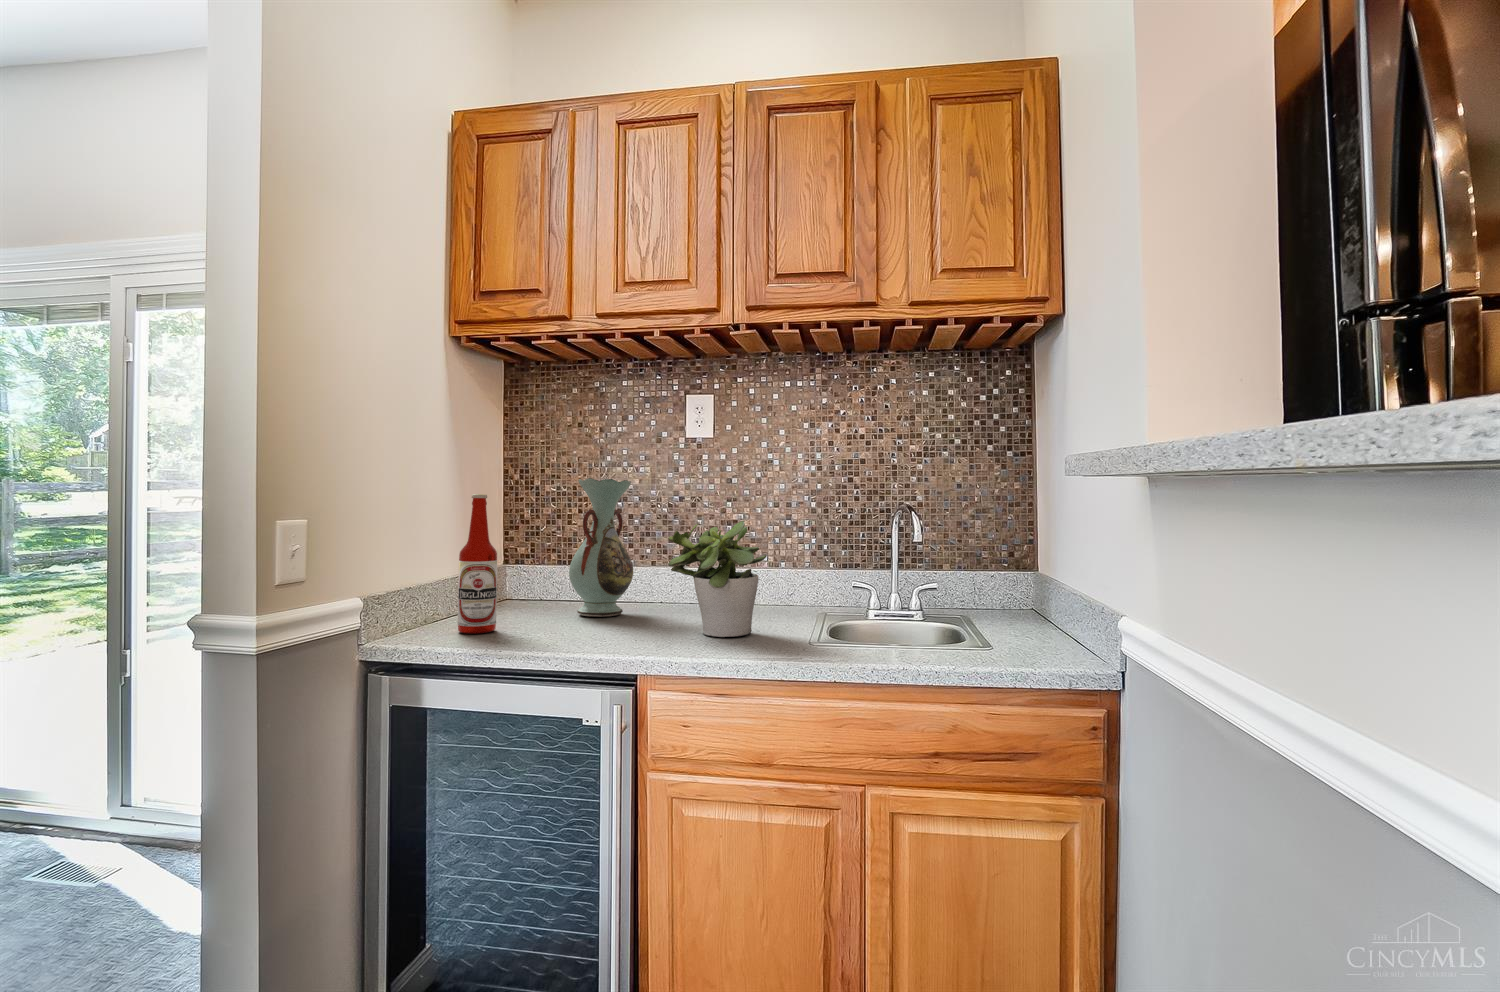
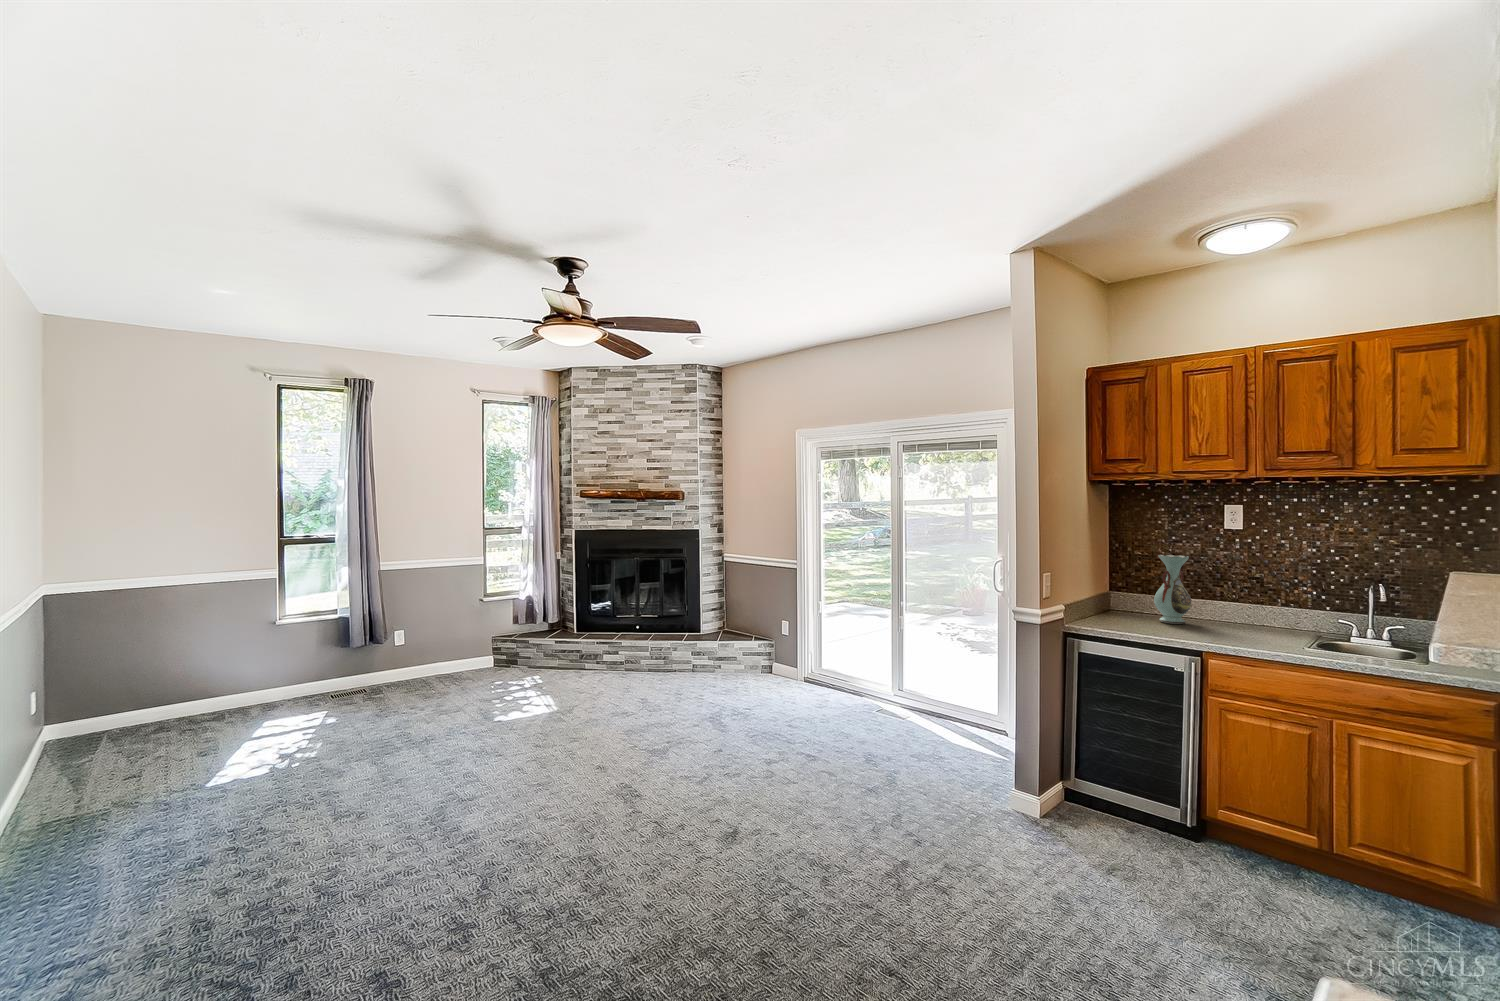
beer bottle: present [458,494,497,634] -> none [1105,566,1123,626]
potted plant: present [669,521,766,637] -> none [1215,584,1275,642]

